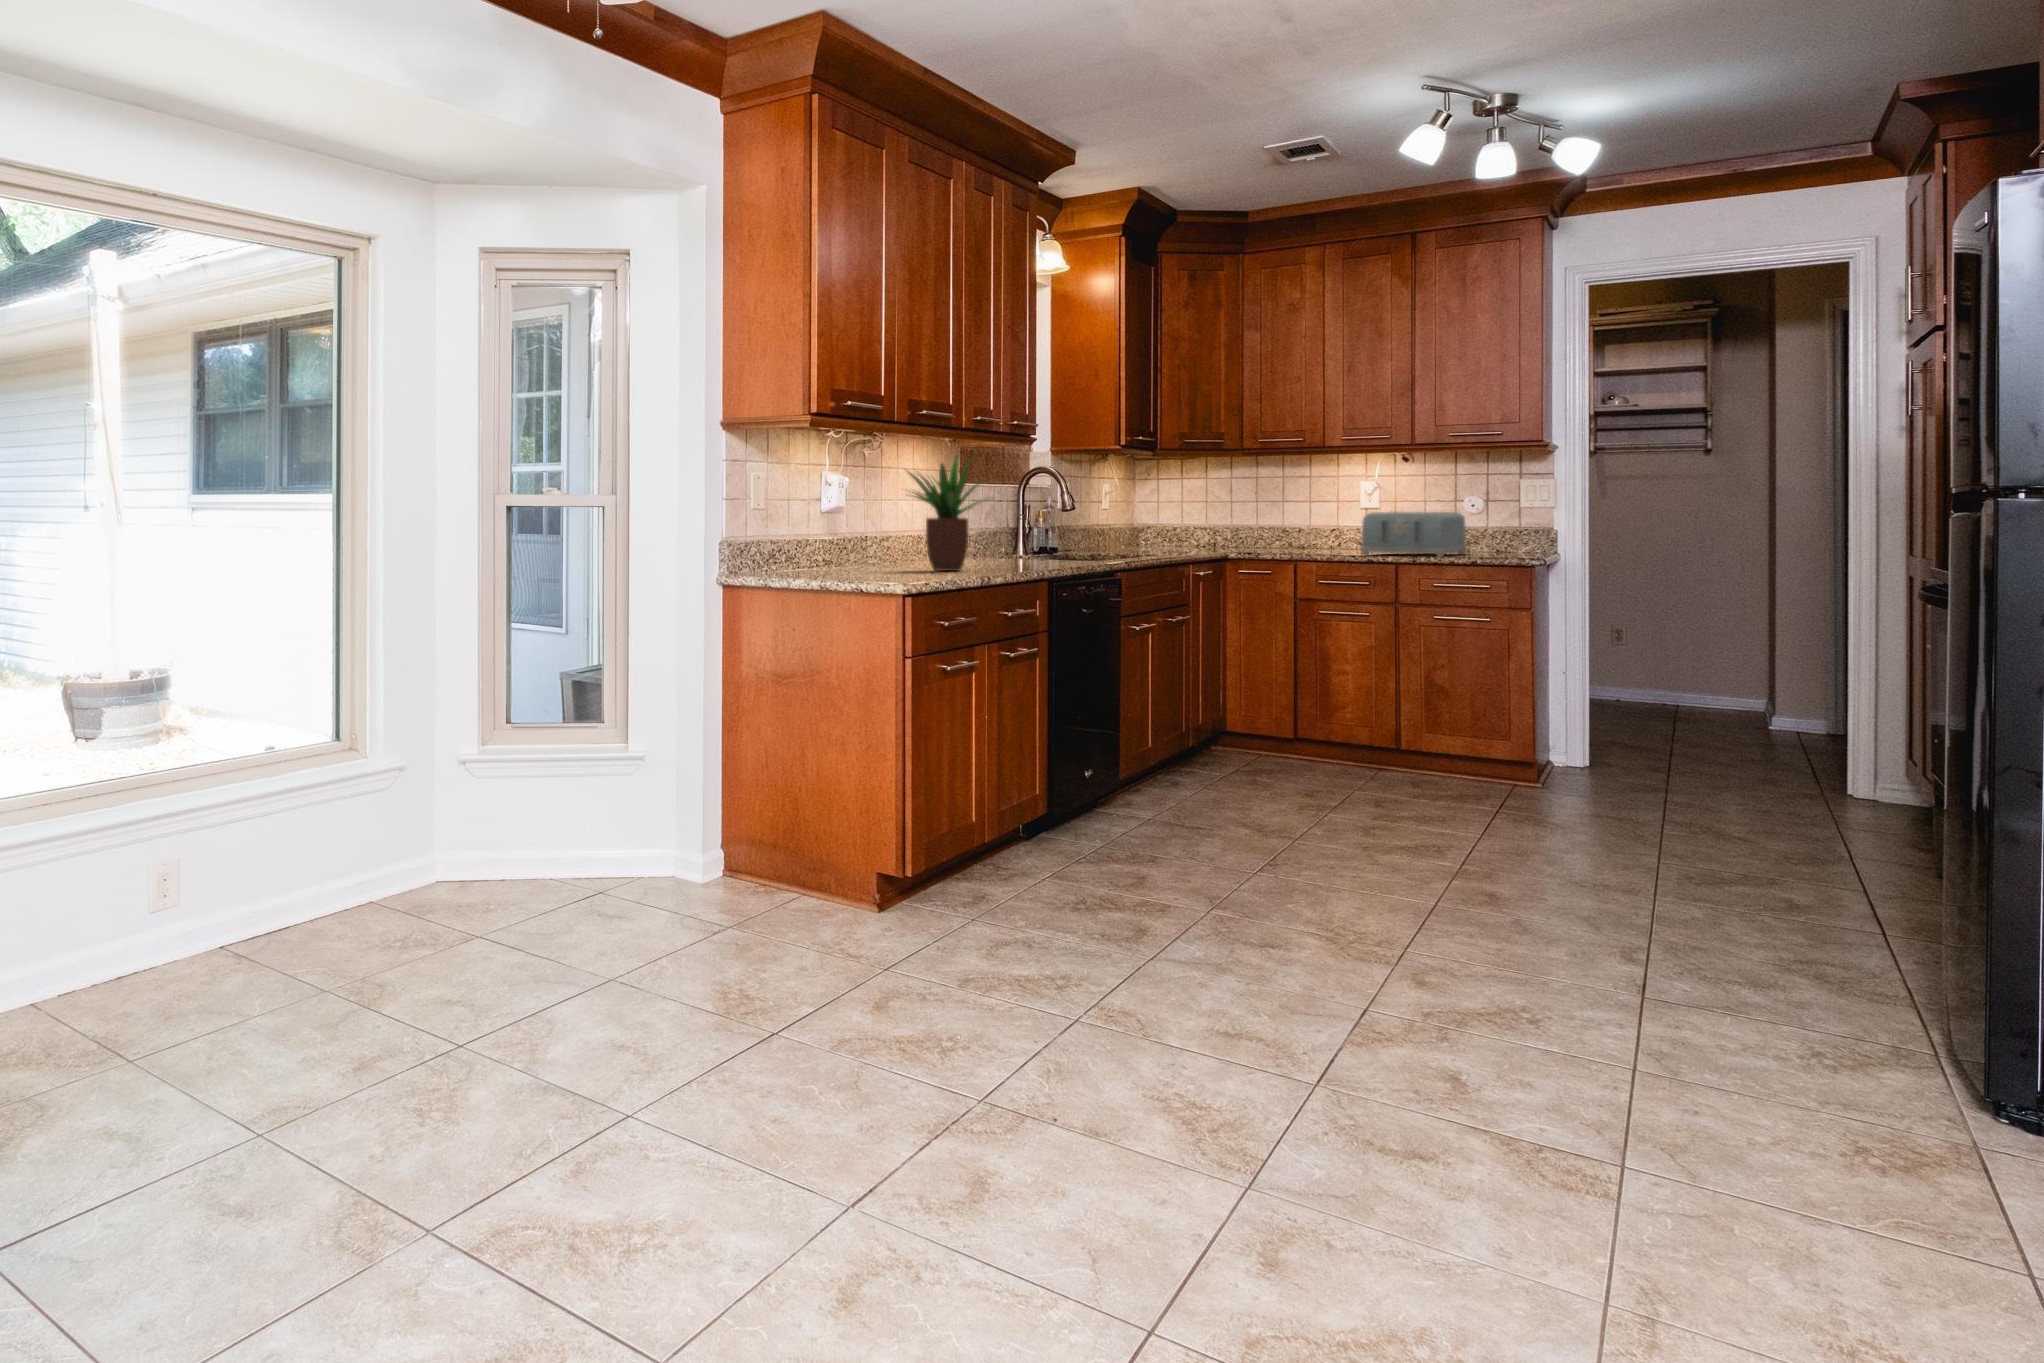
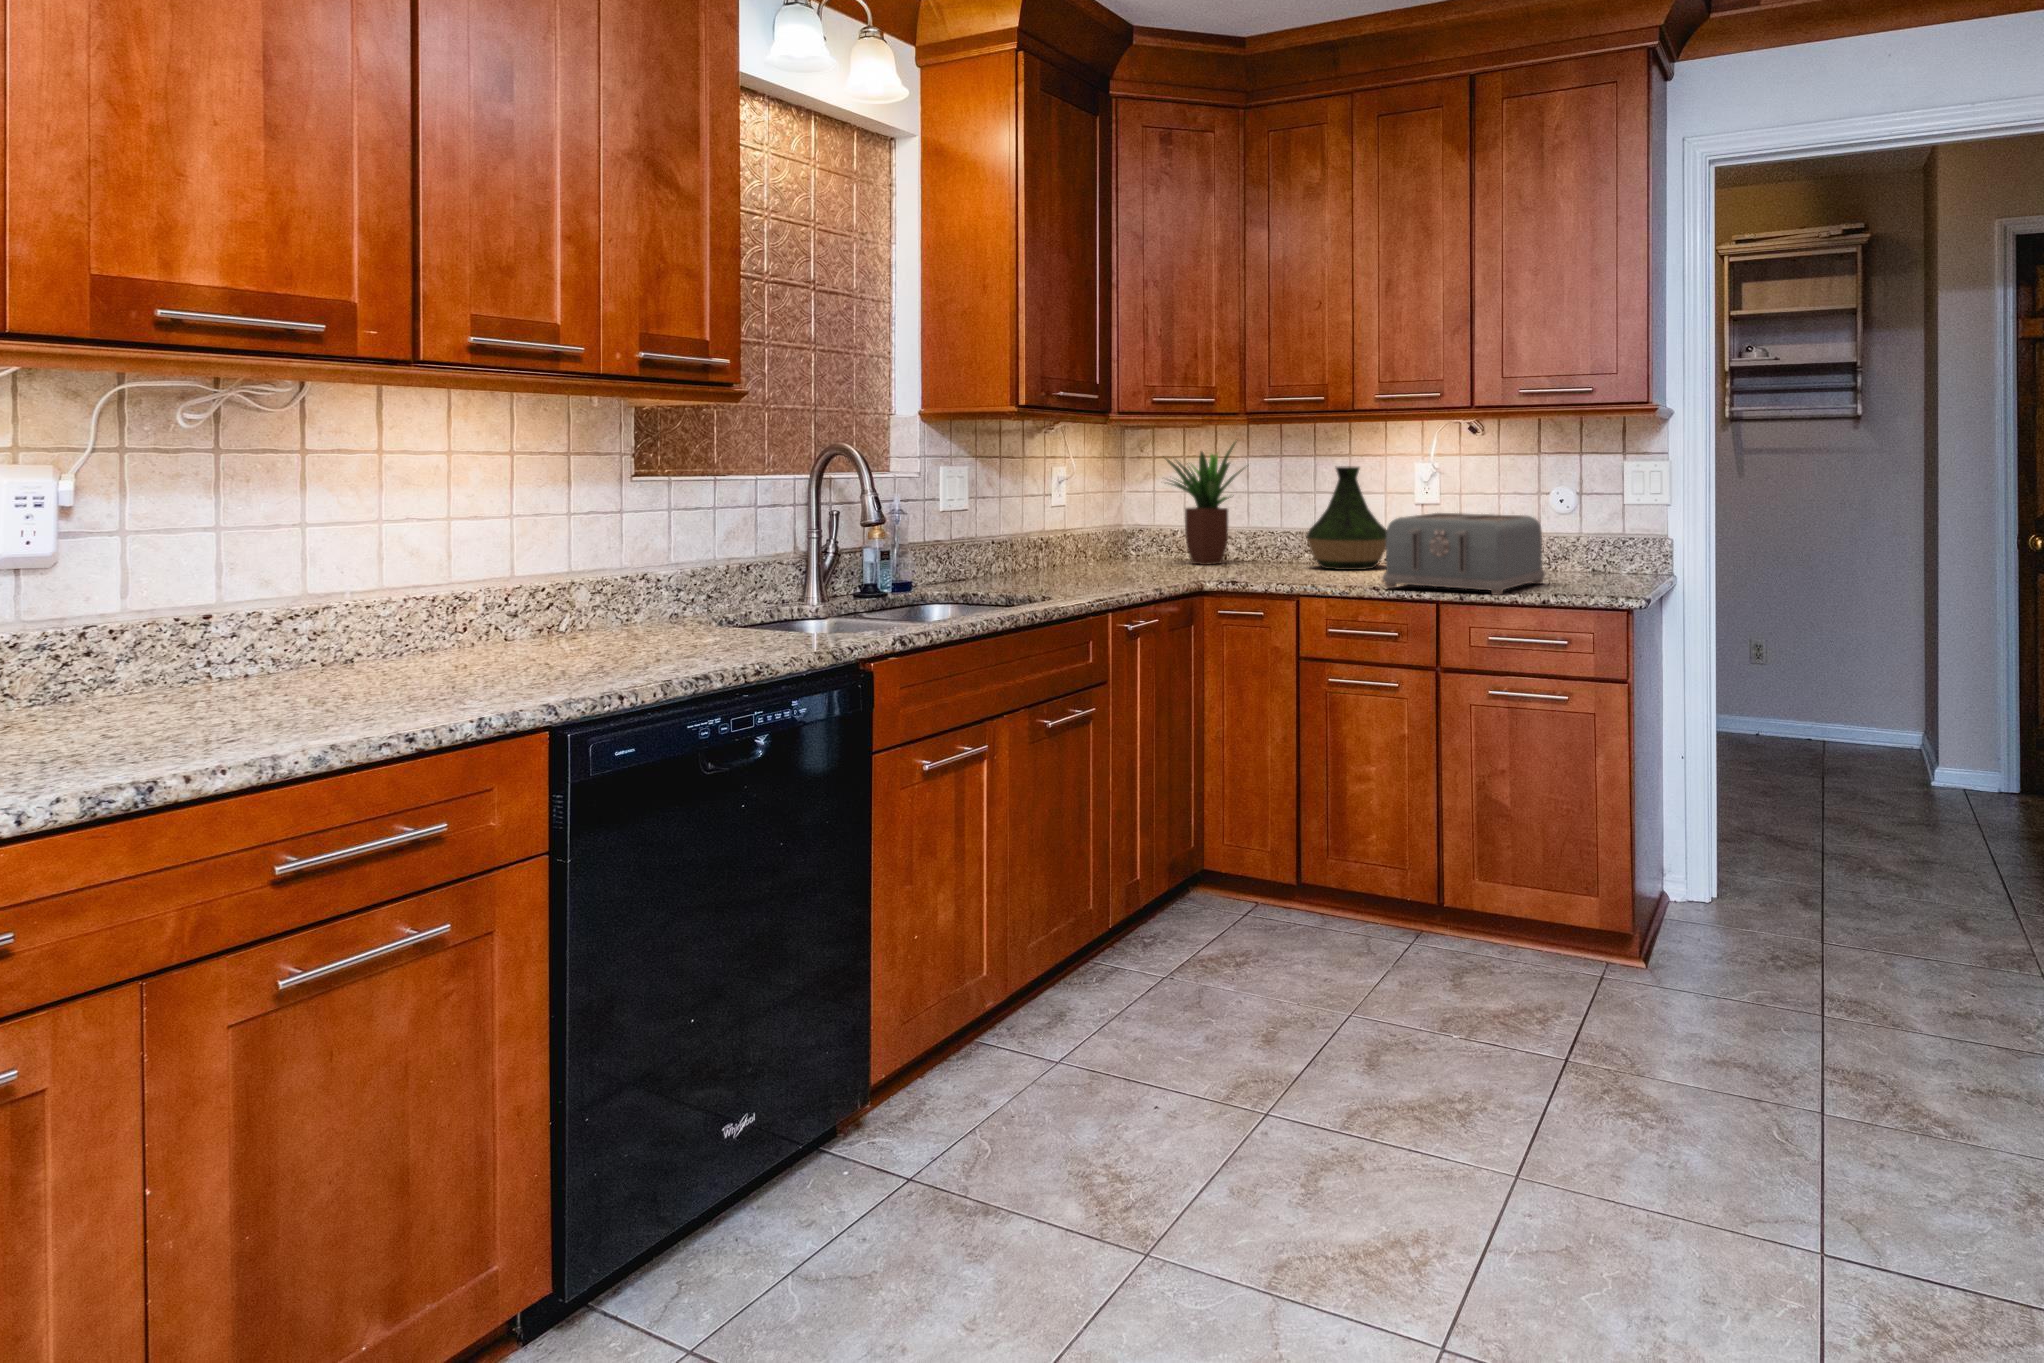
potted plant: present [906,453,987,571] -> present [1163,443,1244,565]
vase: none [1284,486,1344,552] -> present [1306,466,1387,570]

